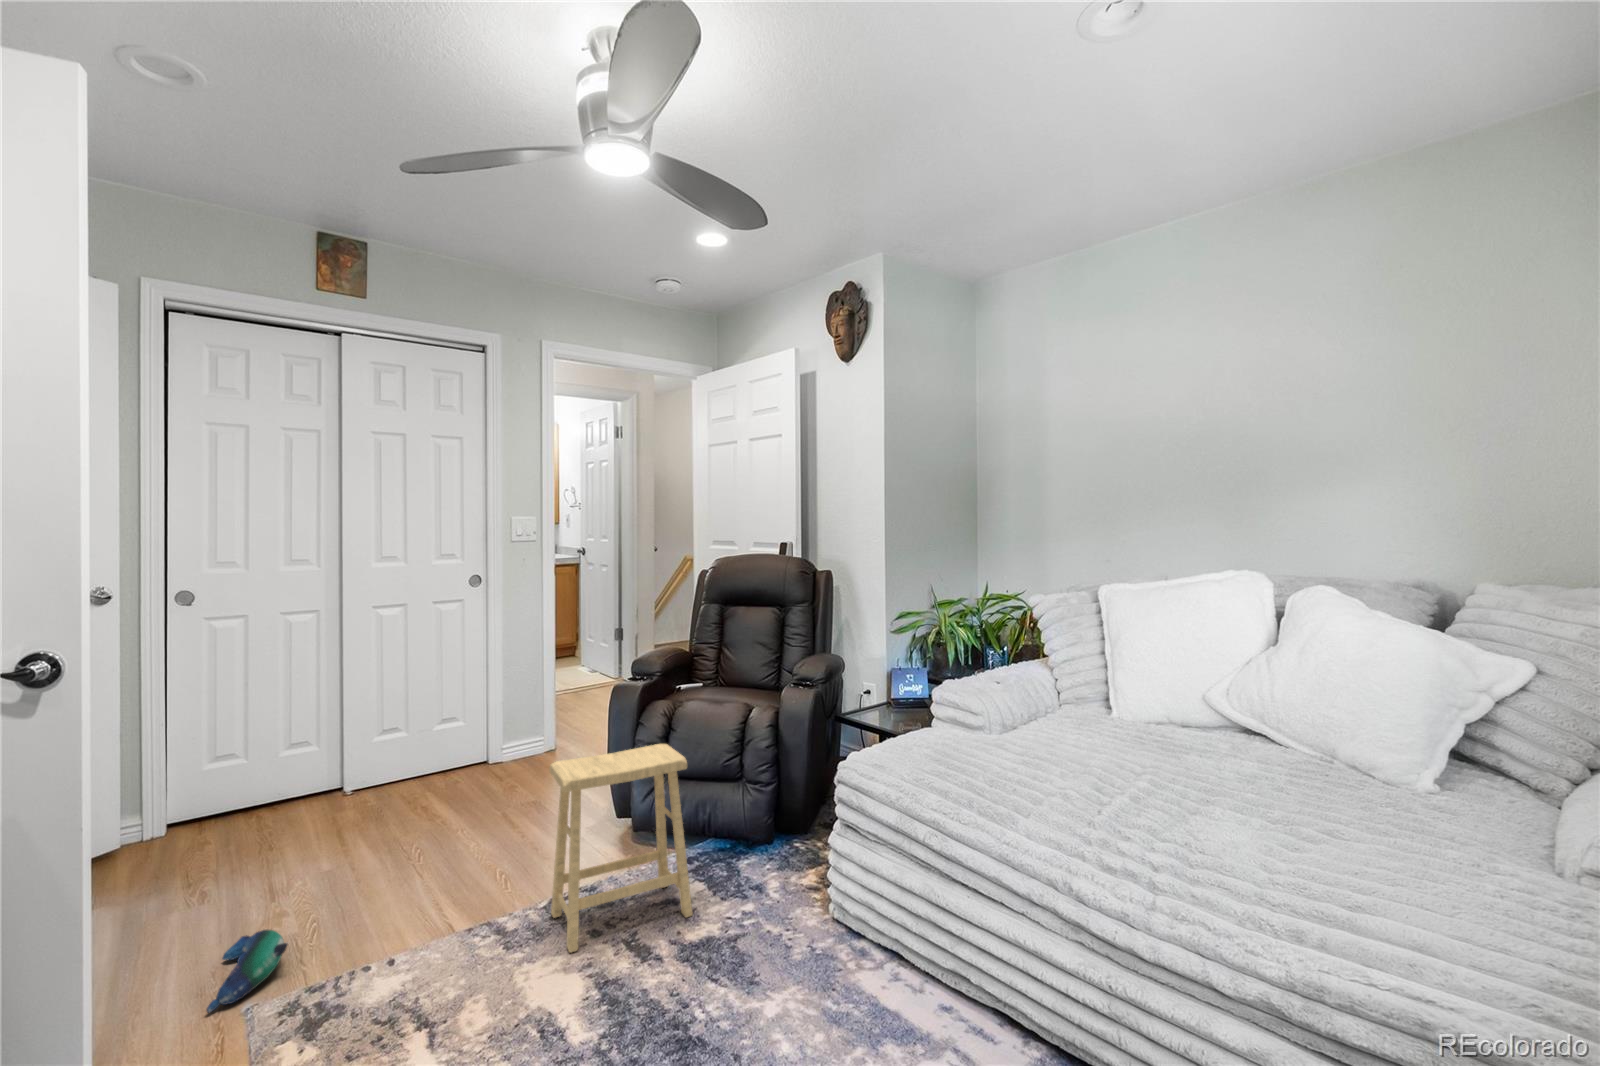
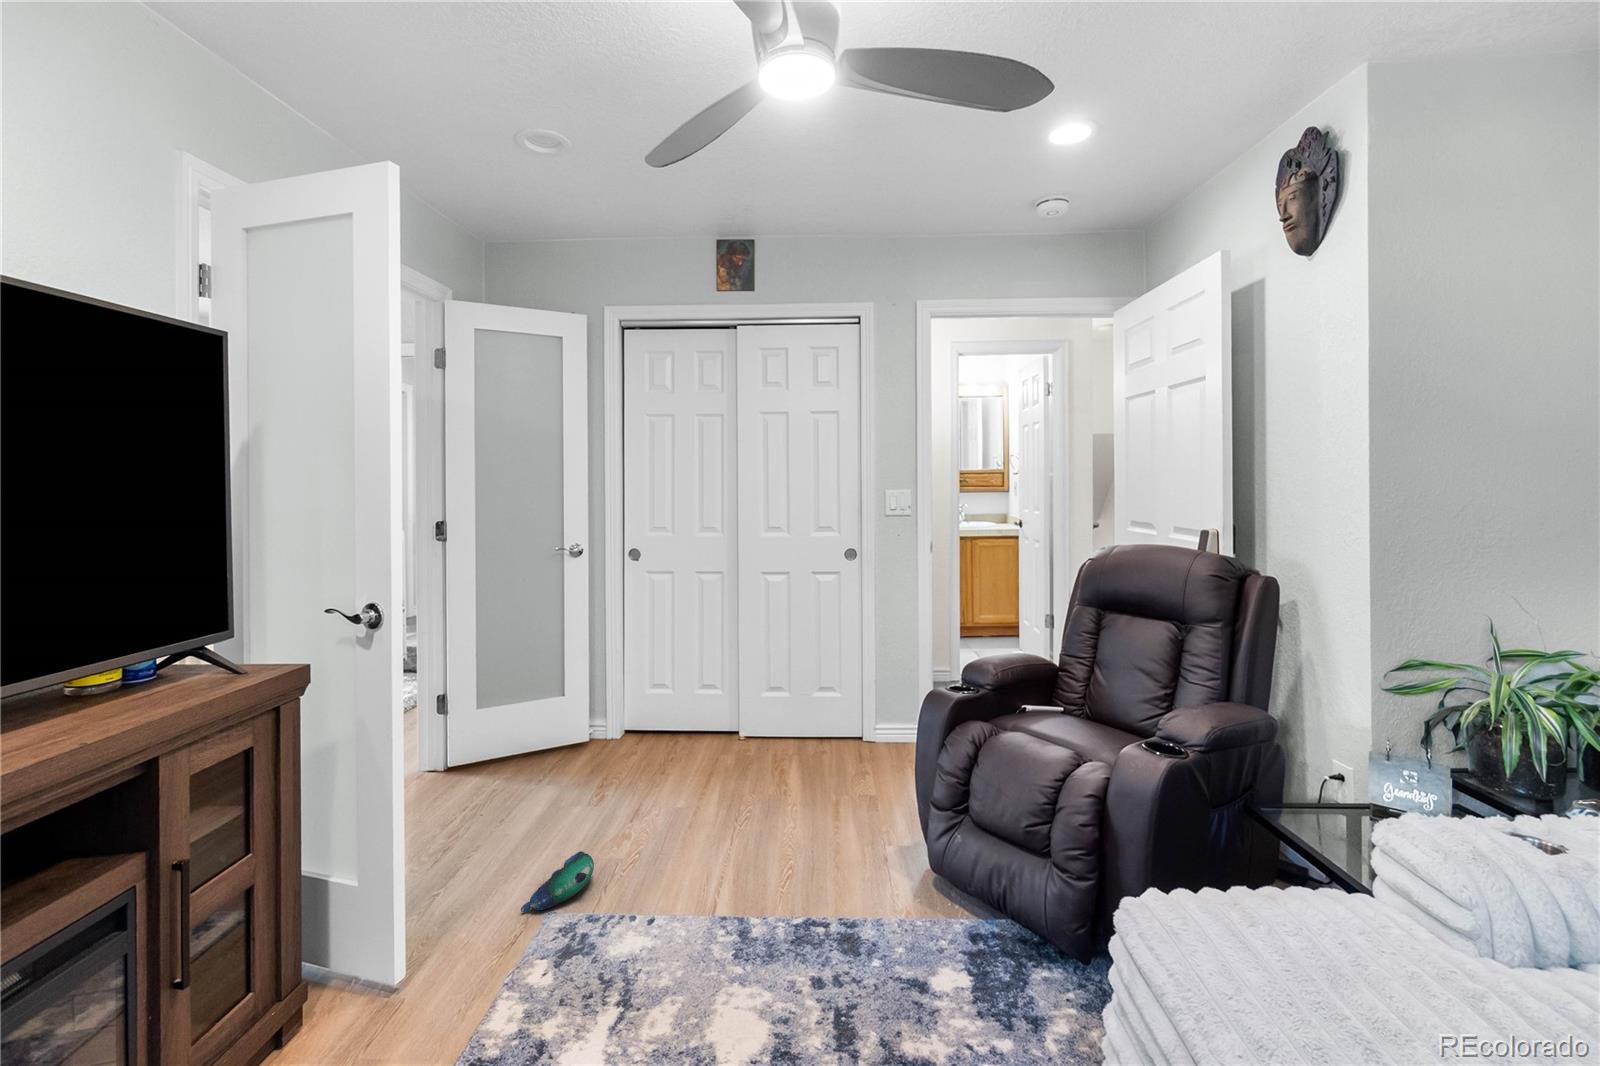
footstool: present [549,744,692,953] -> none [778,775,932,1018]

